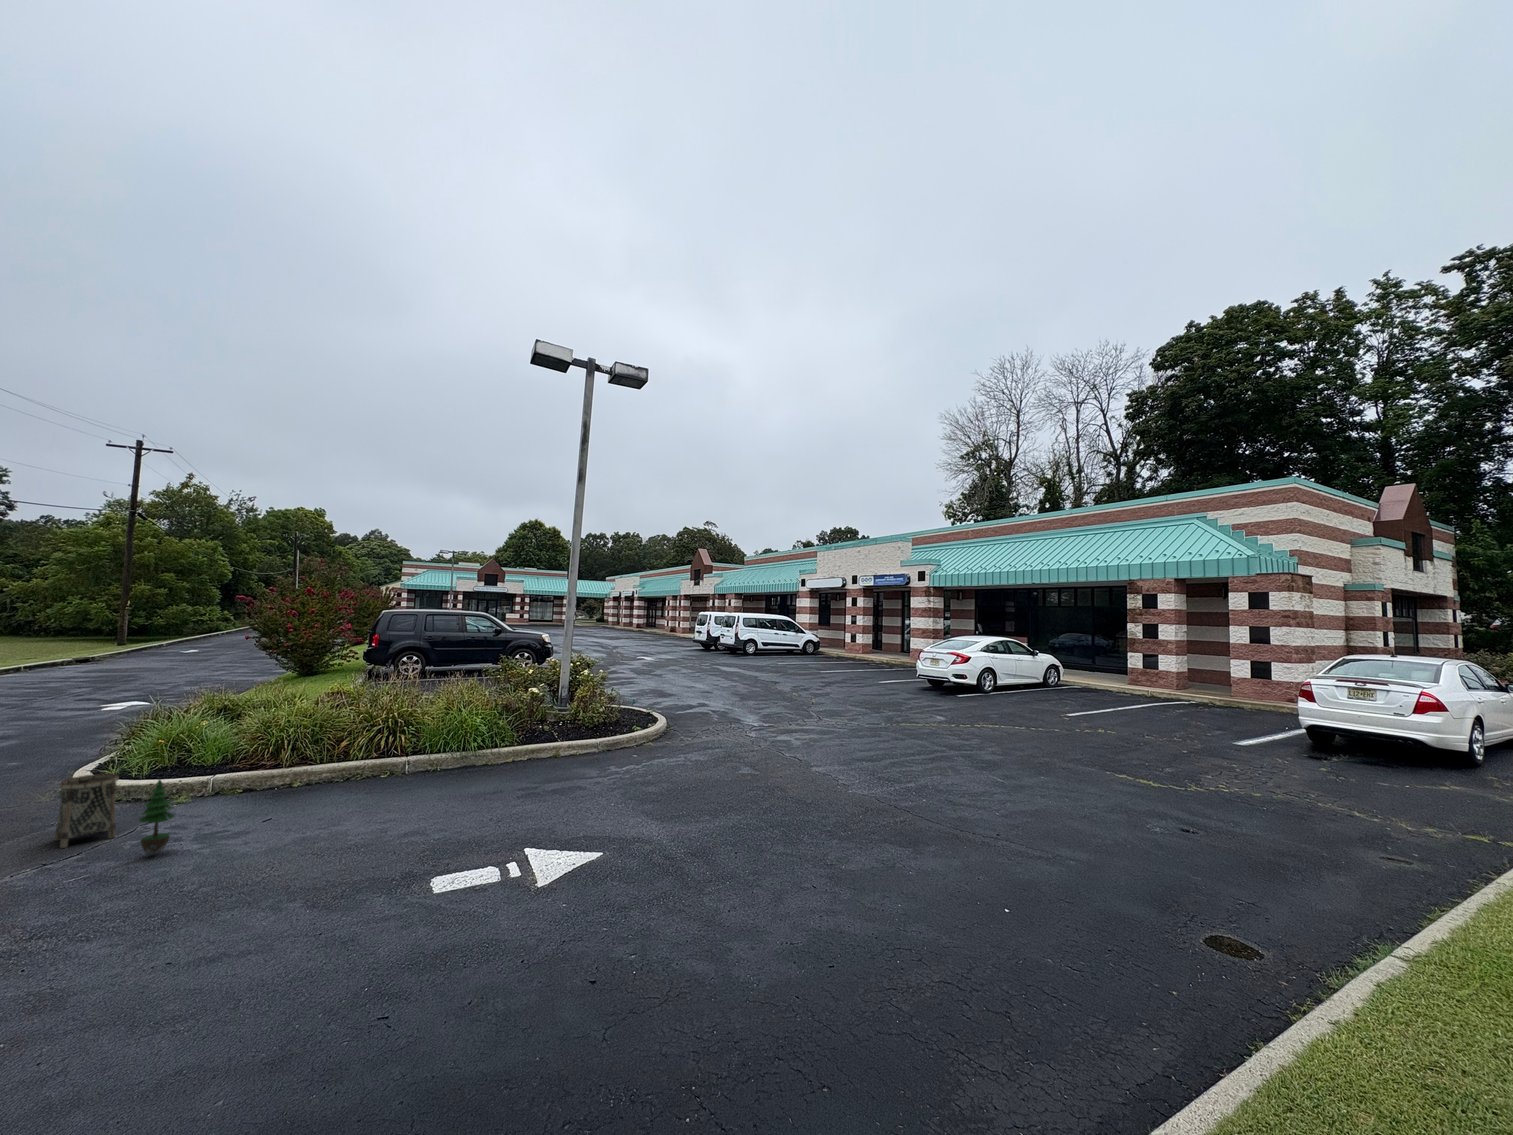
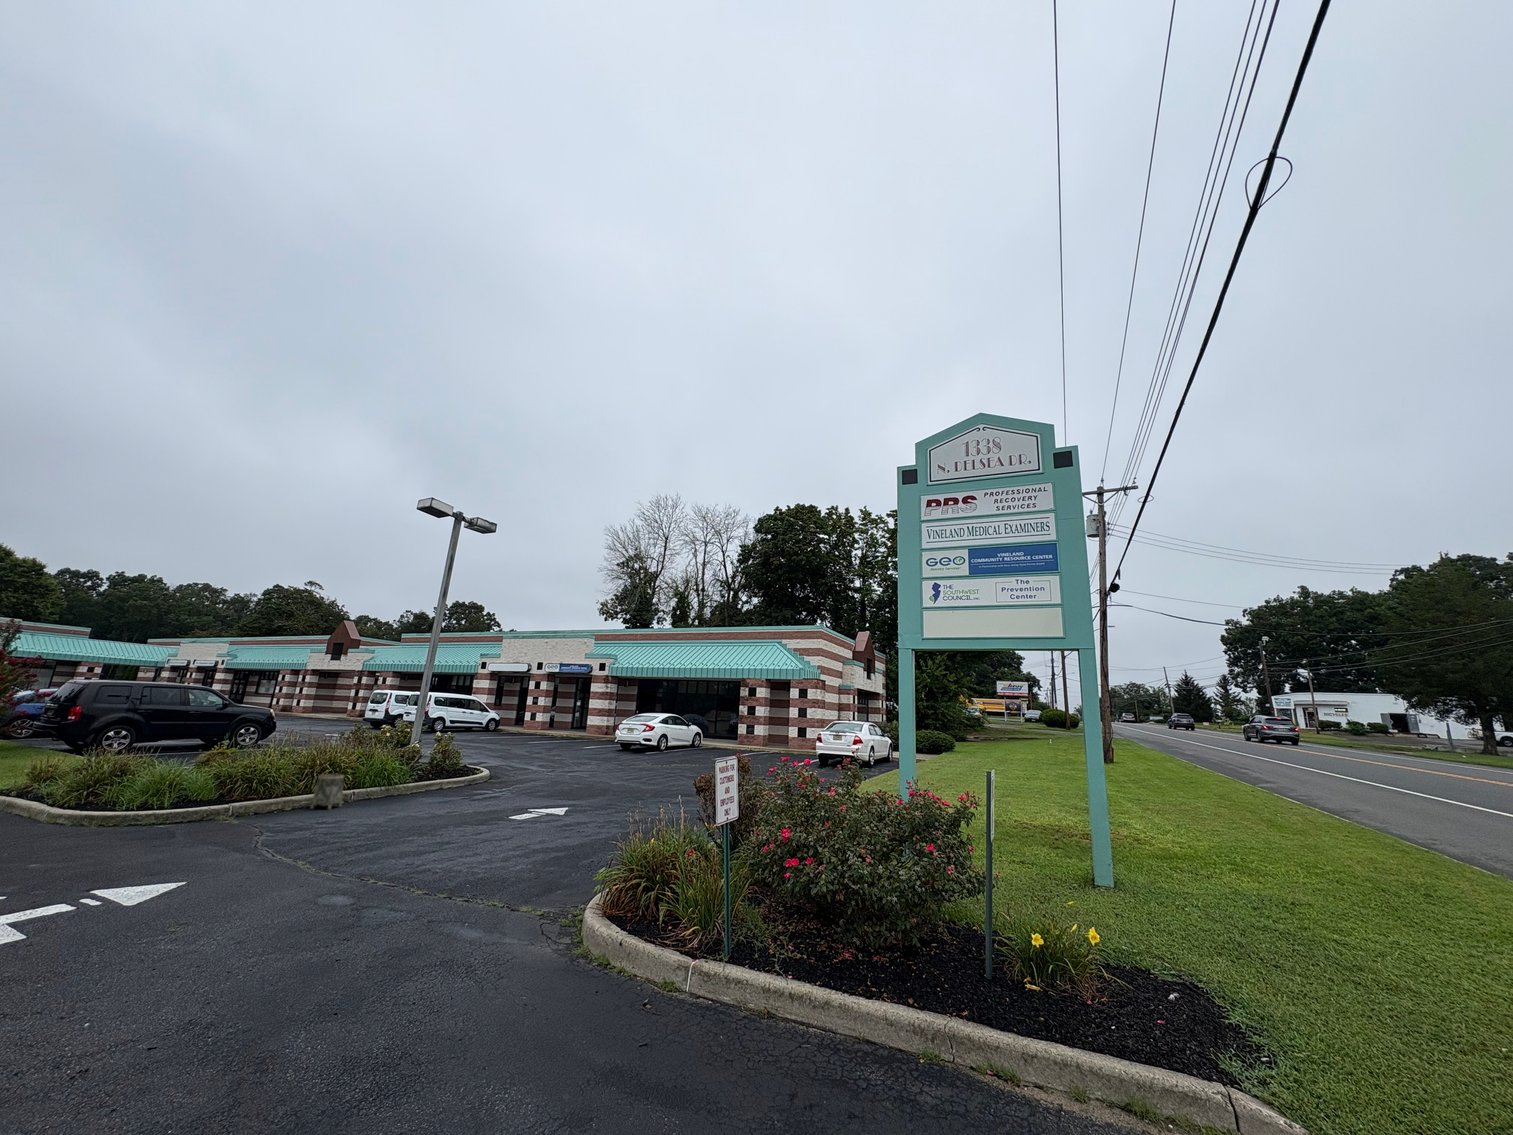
potted tree: present [139,779,174,855] -> none [388,769,403,807]

